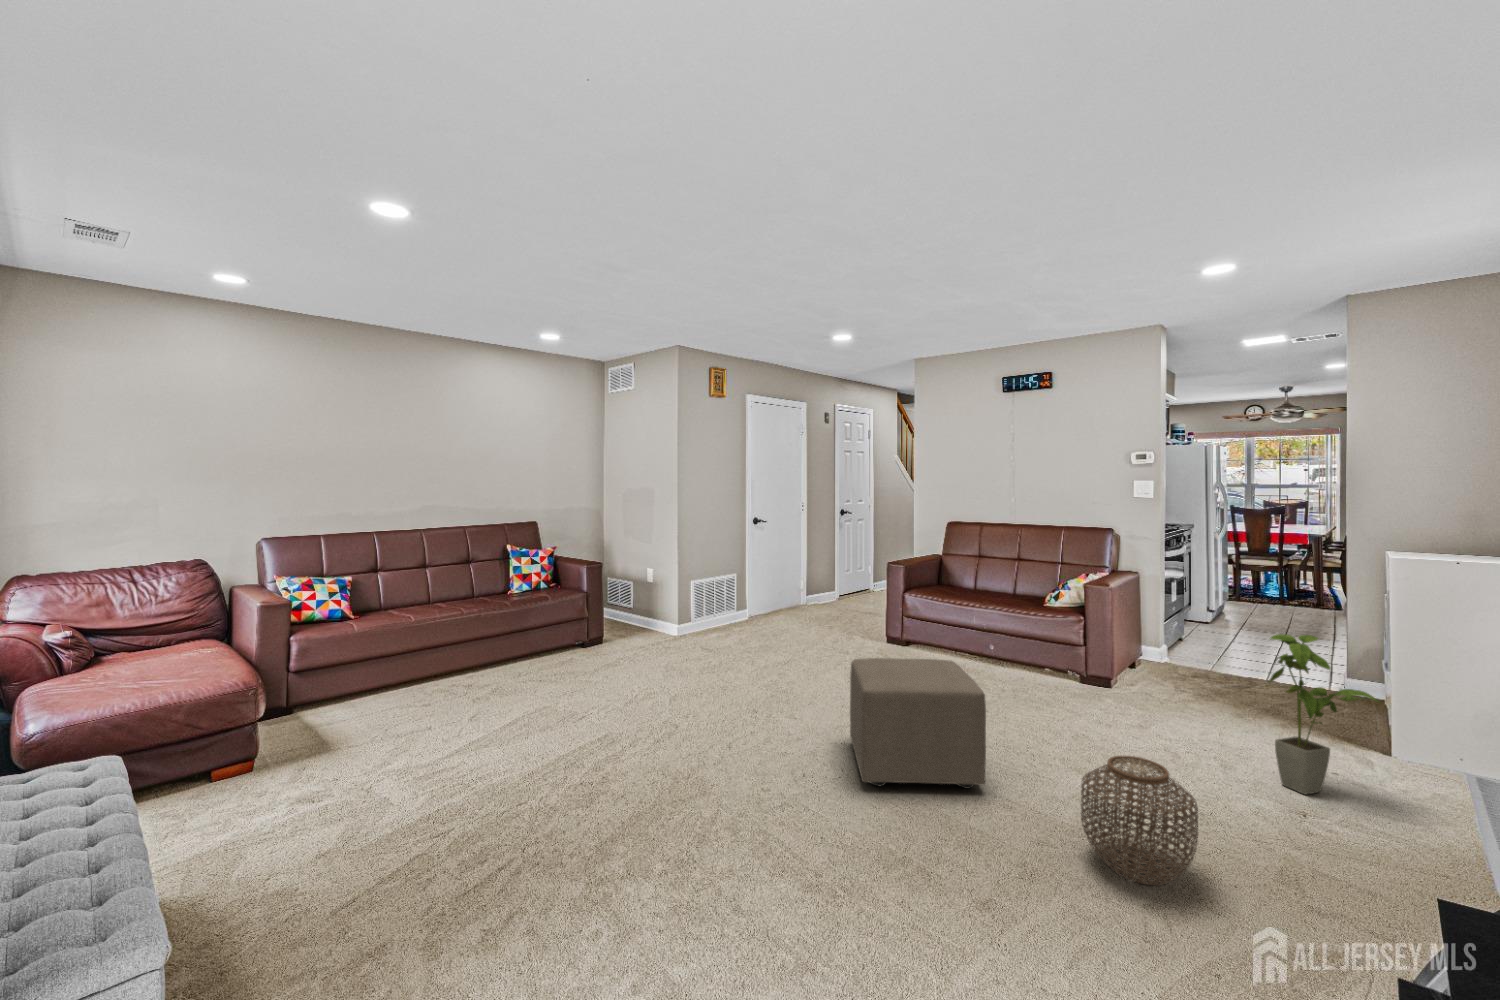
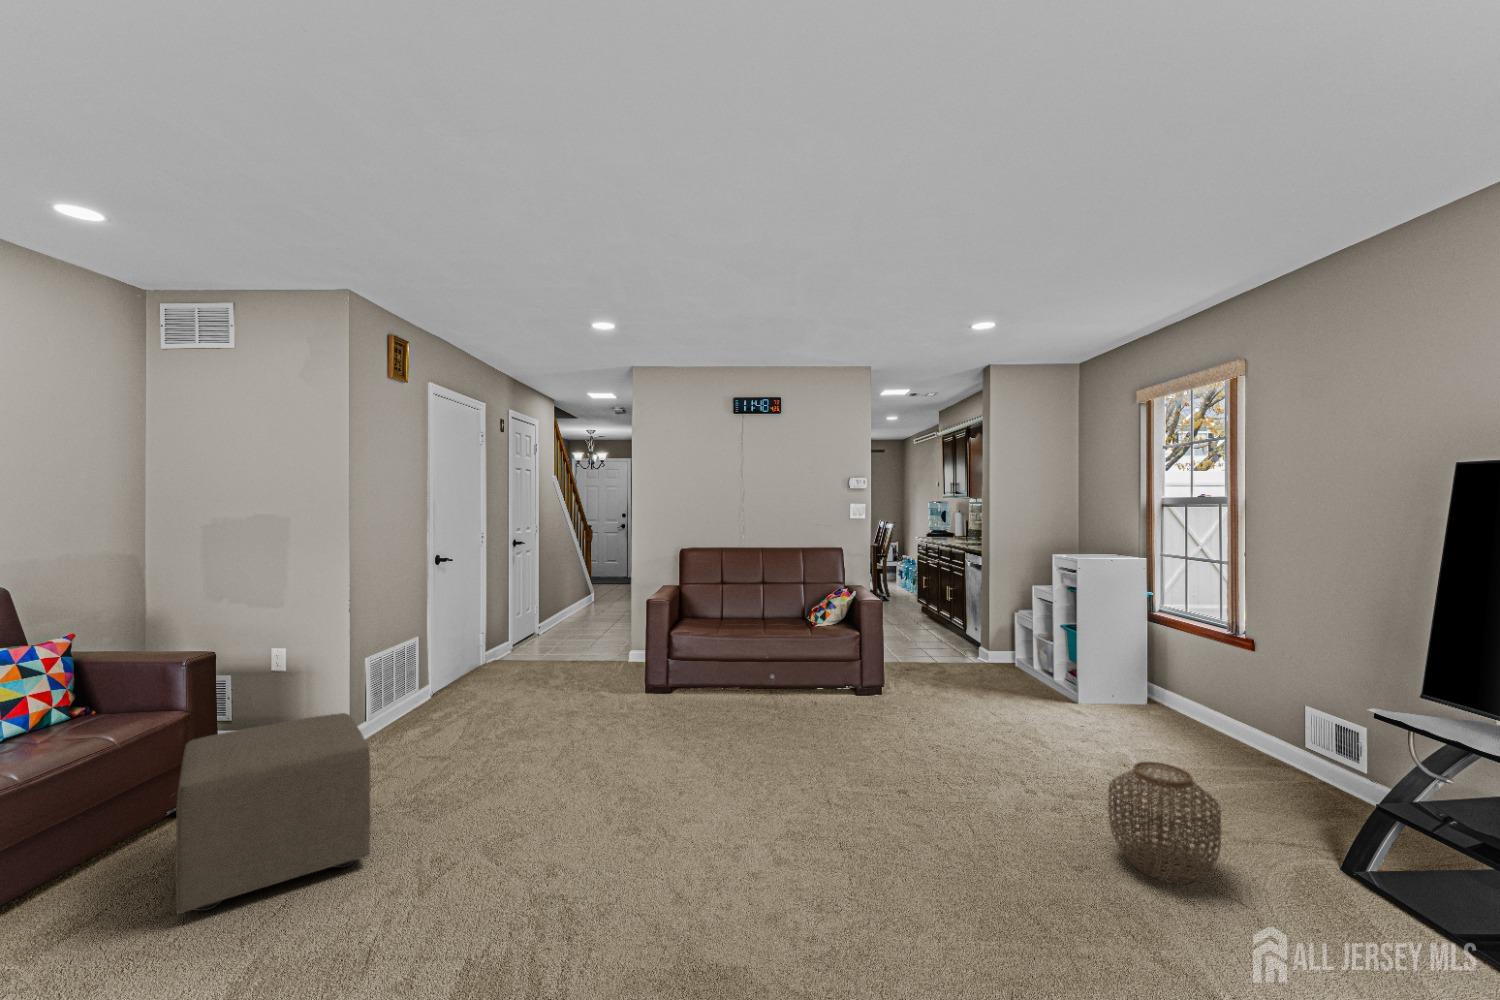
house plant: present [1269,634,1379,795] -> none [1072,625,1149,753]
ottoman: present [850,658,986,789] -> present [175,713,371,914]

